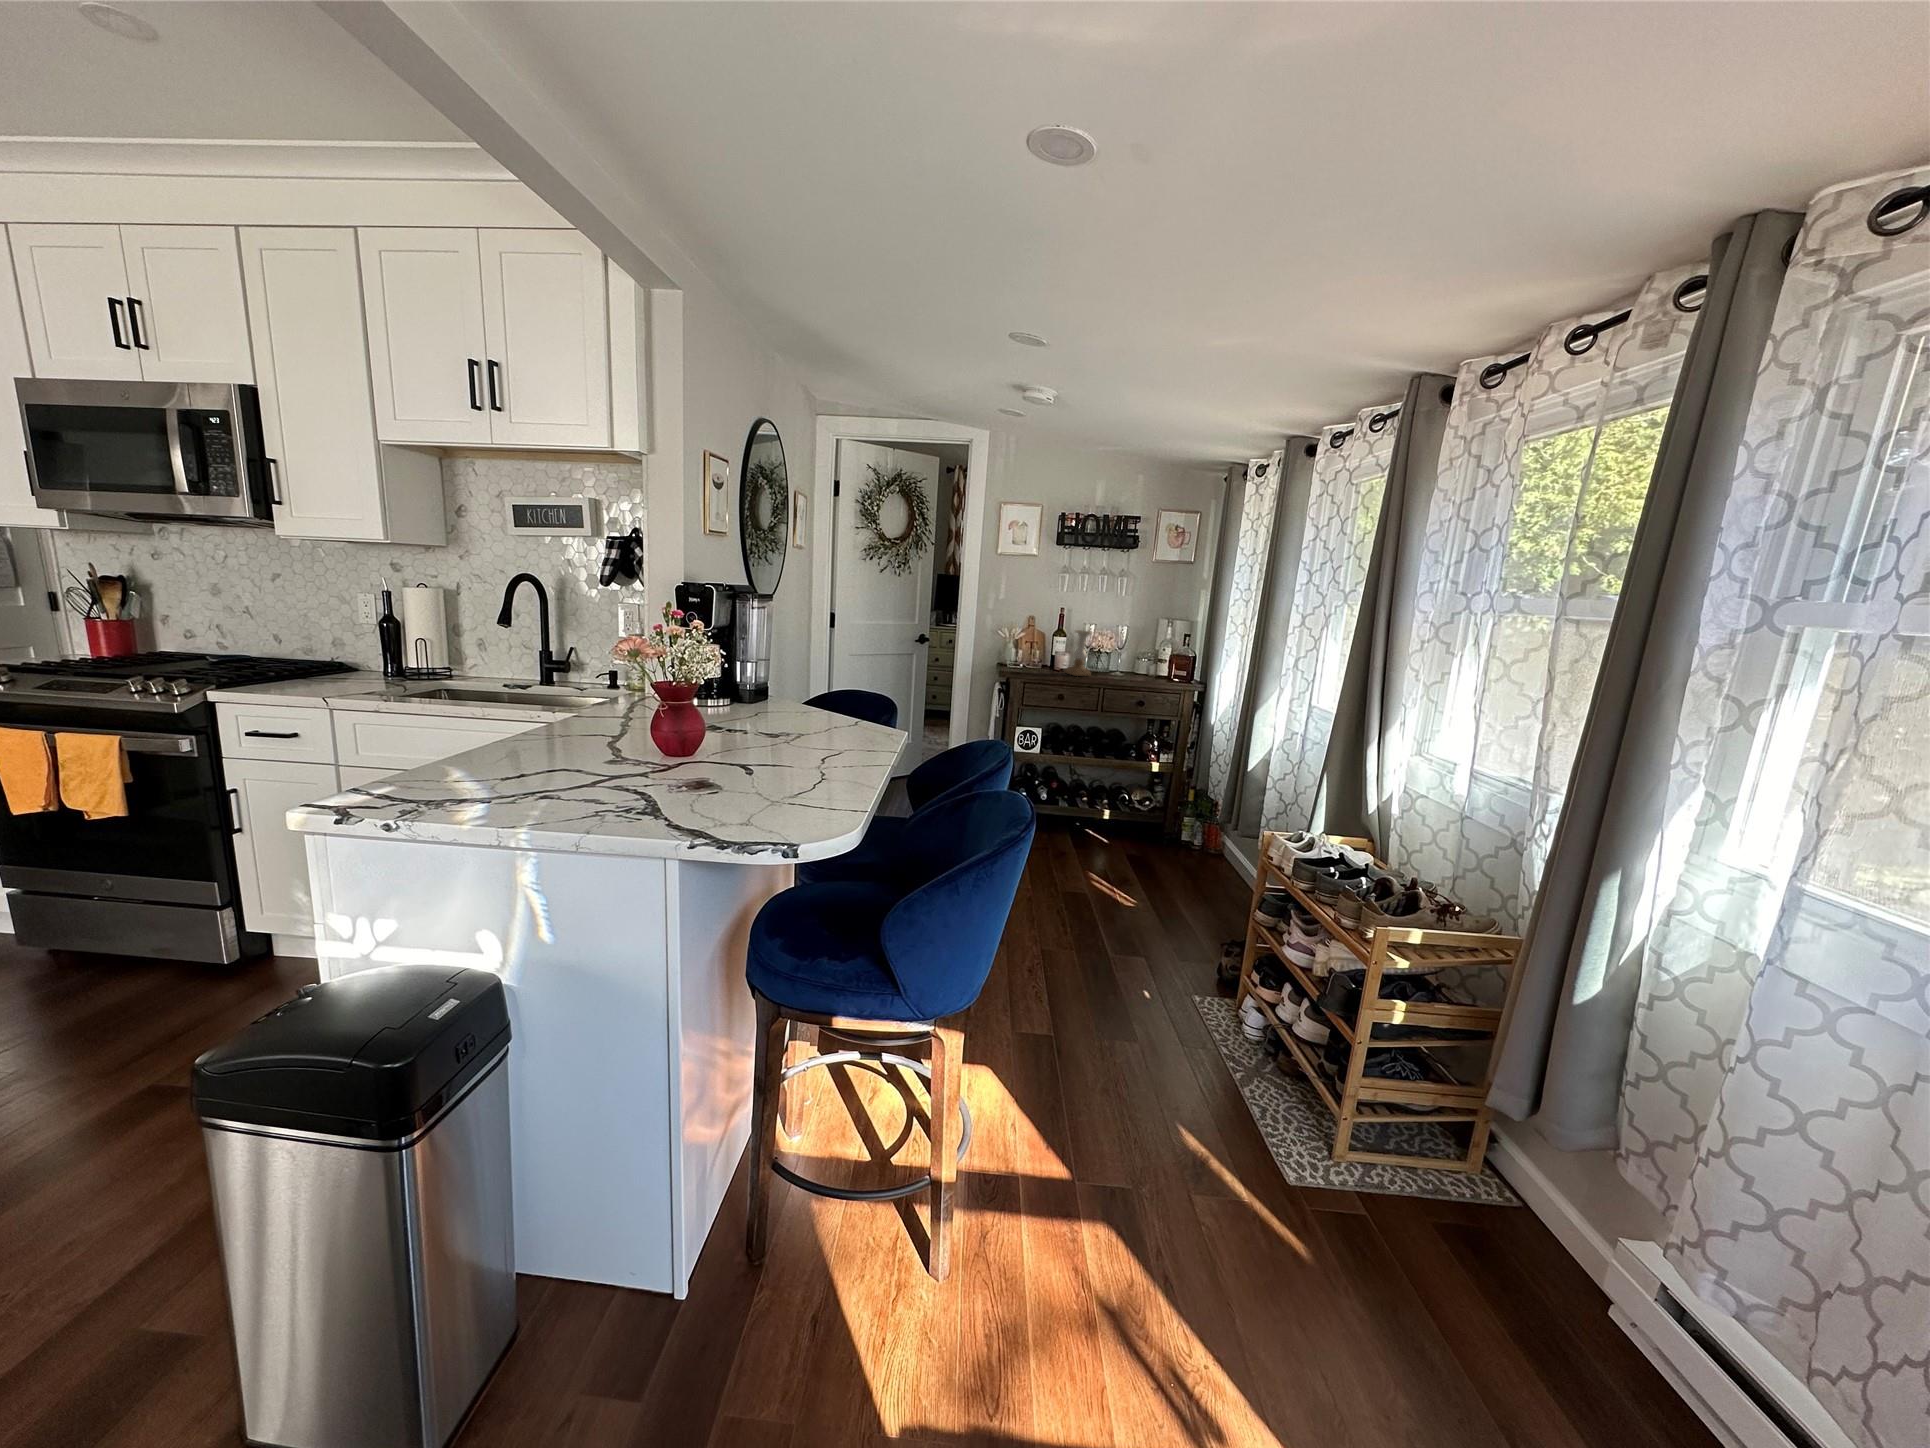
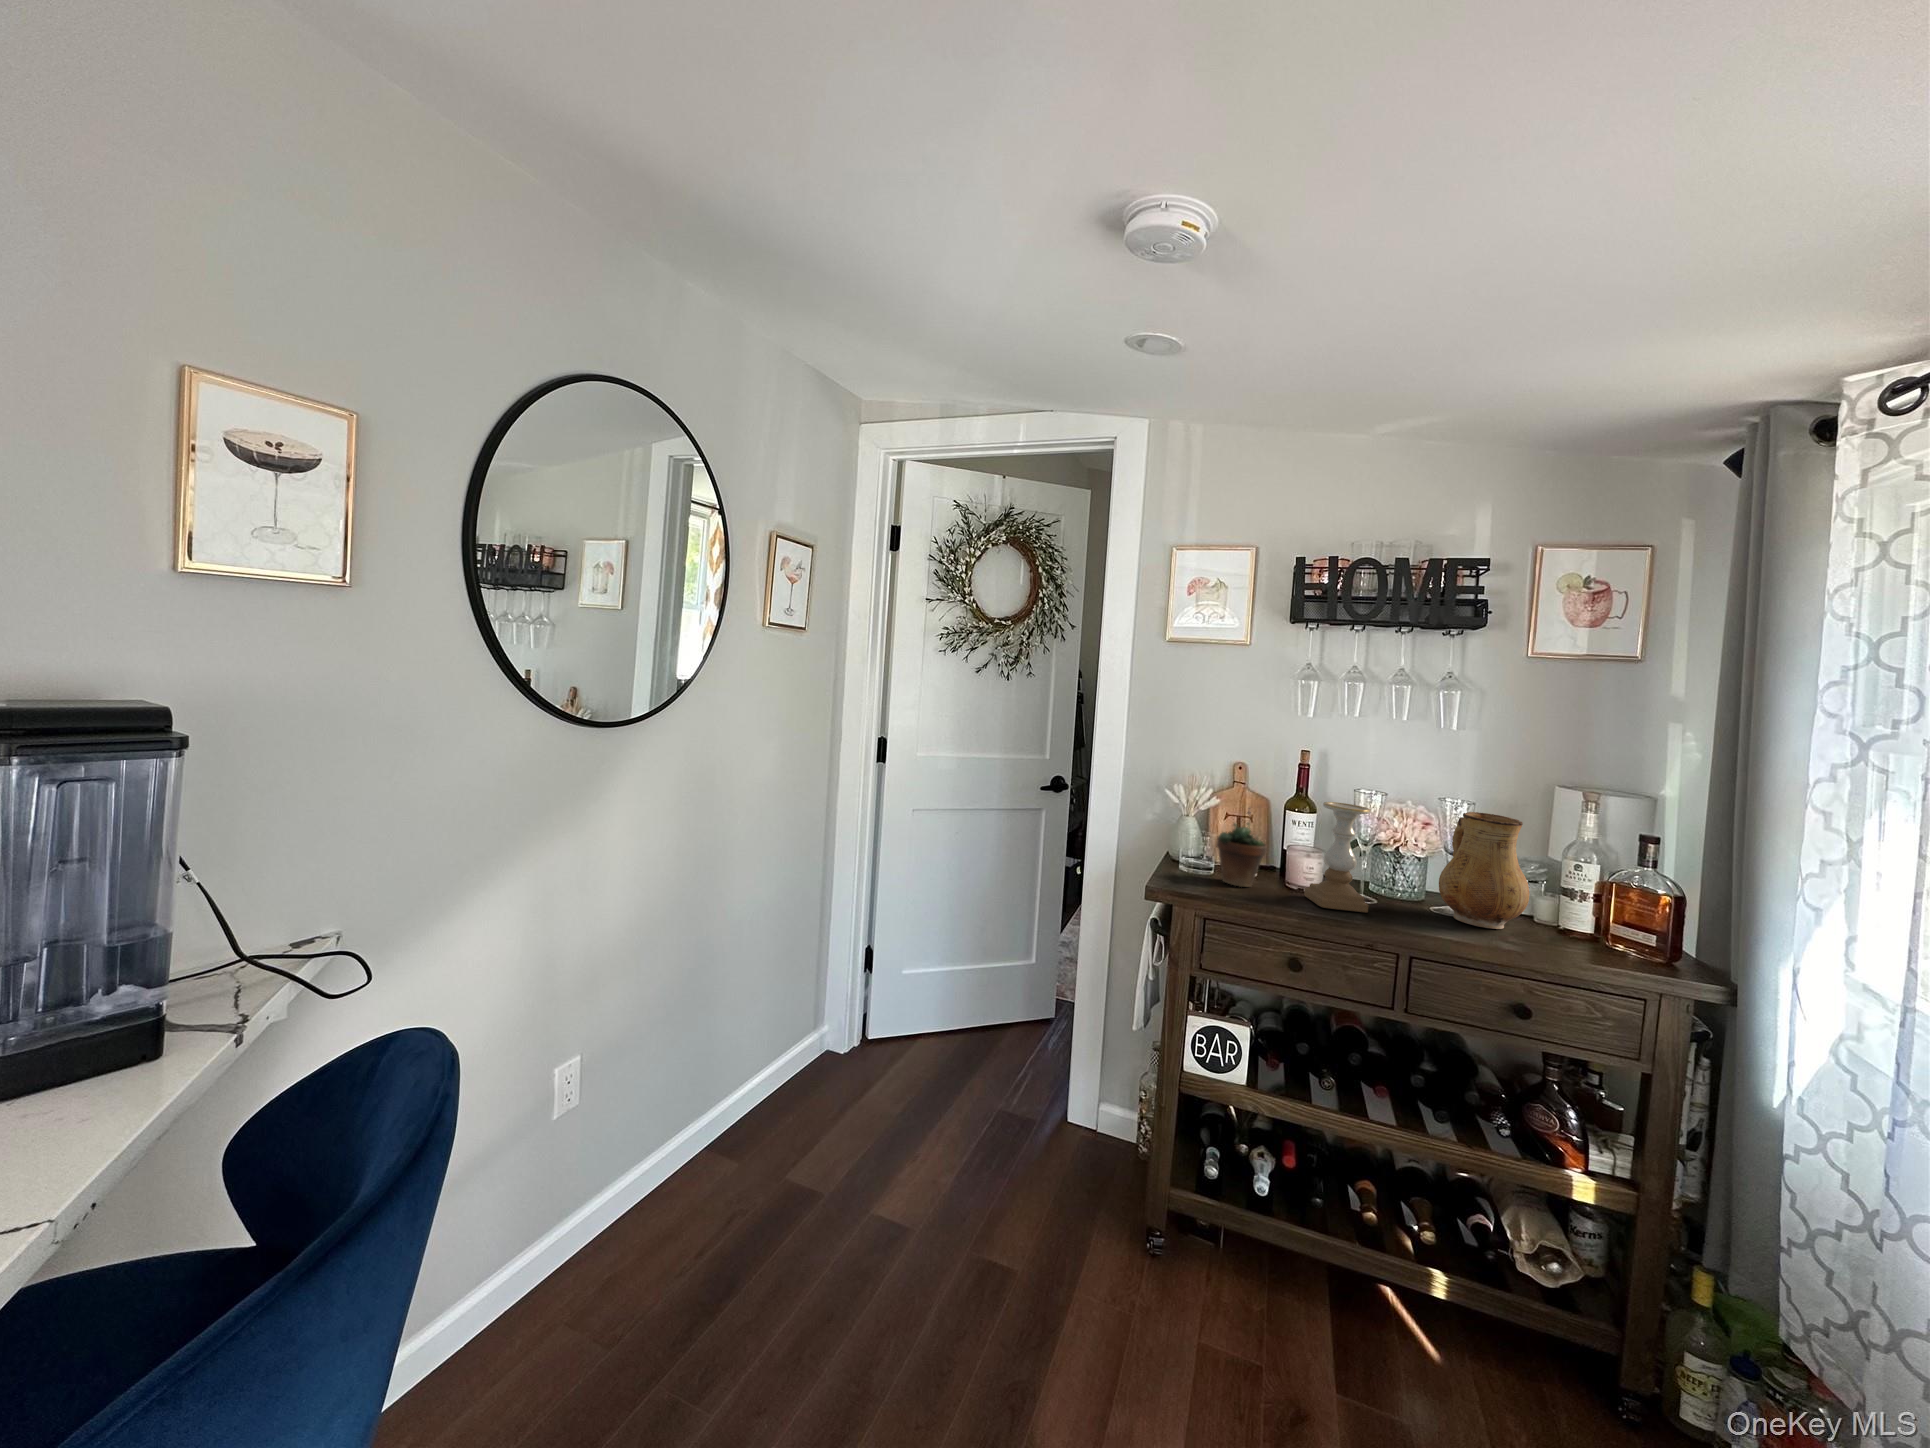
ceramic pitcher: none [1116,631,1149,678] -> present [1439,812,1529,929]
succulent plant: none [1028,635,1050,671] -> present [1216,808,1267,887]

